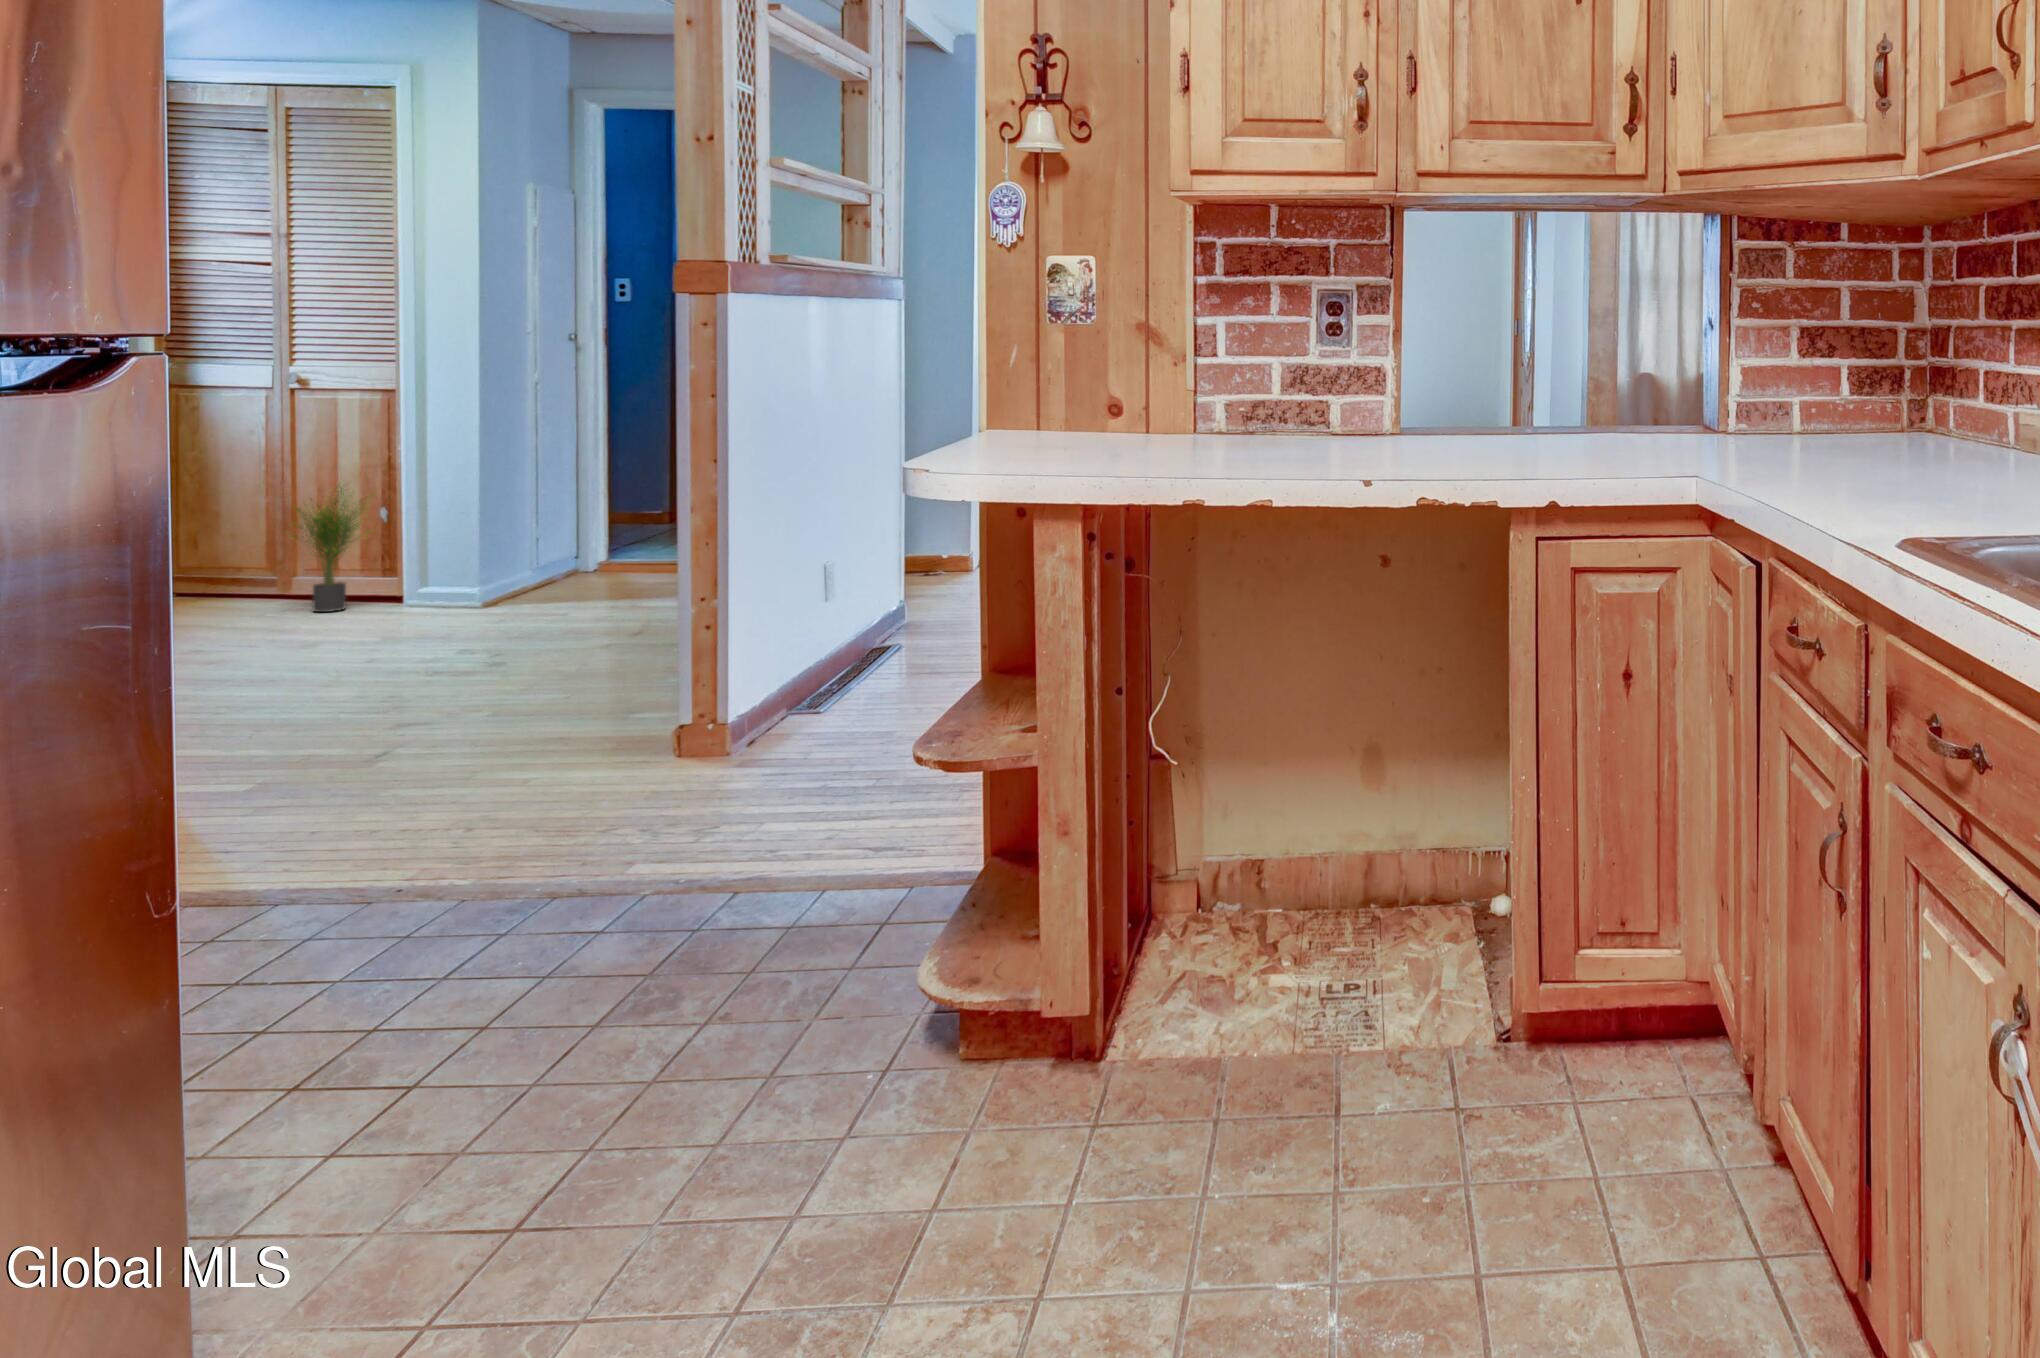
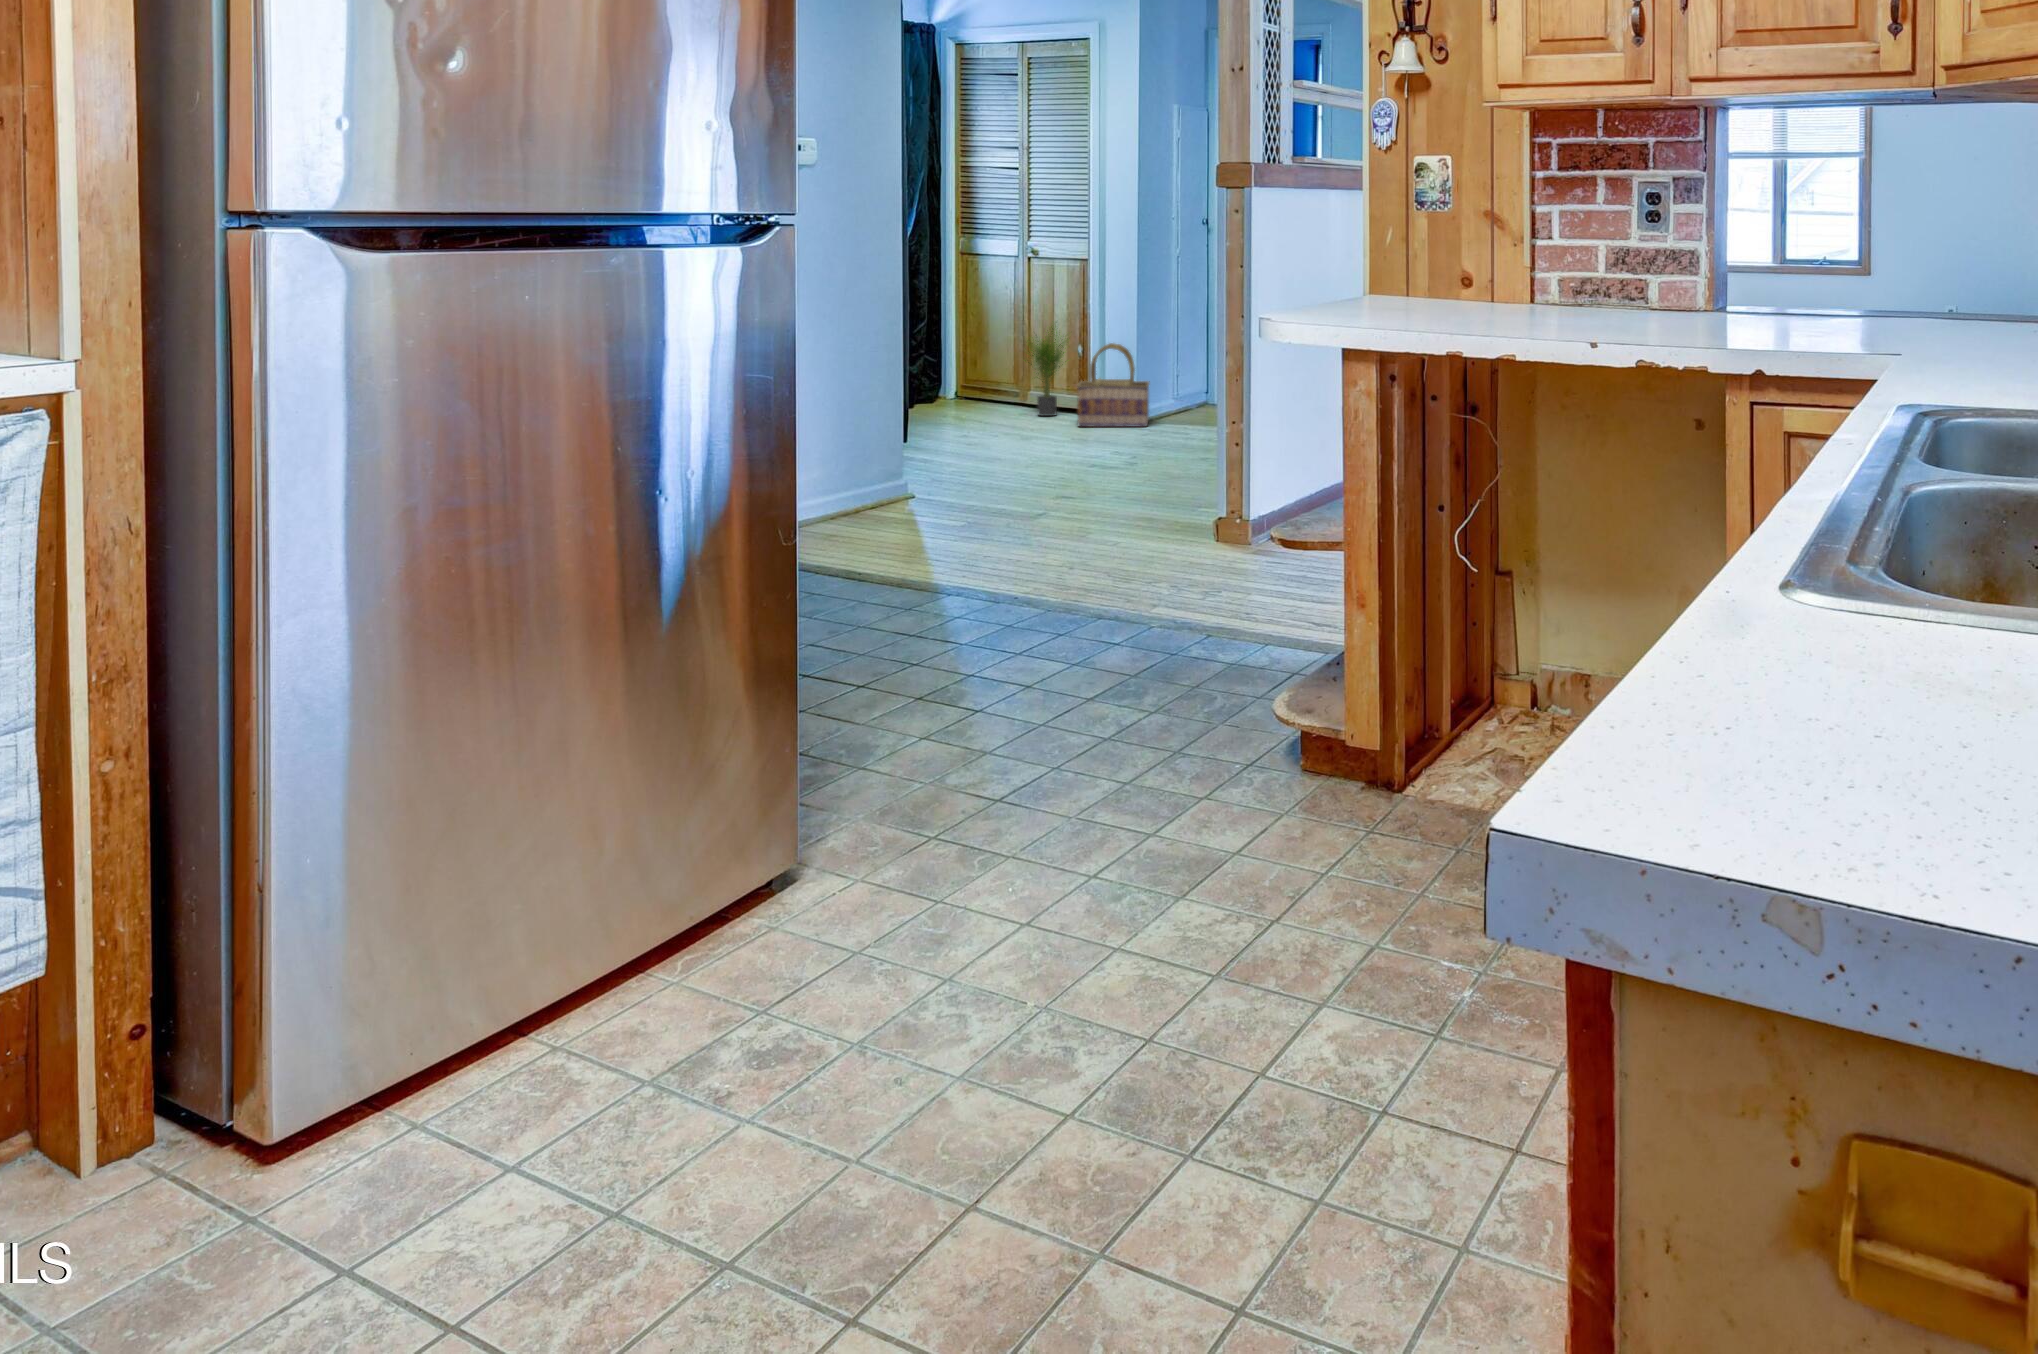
basket: none [386,507,504,622] -> present [1077,343,1149,427]

